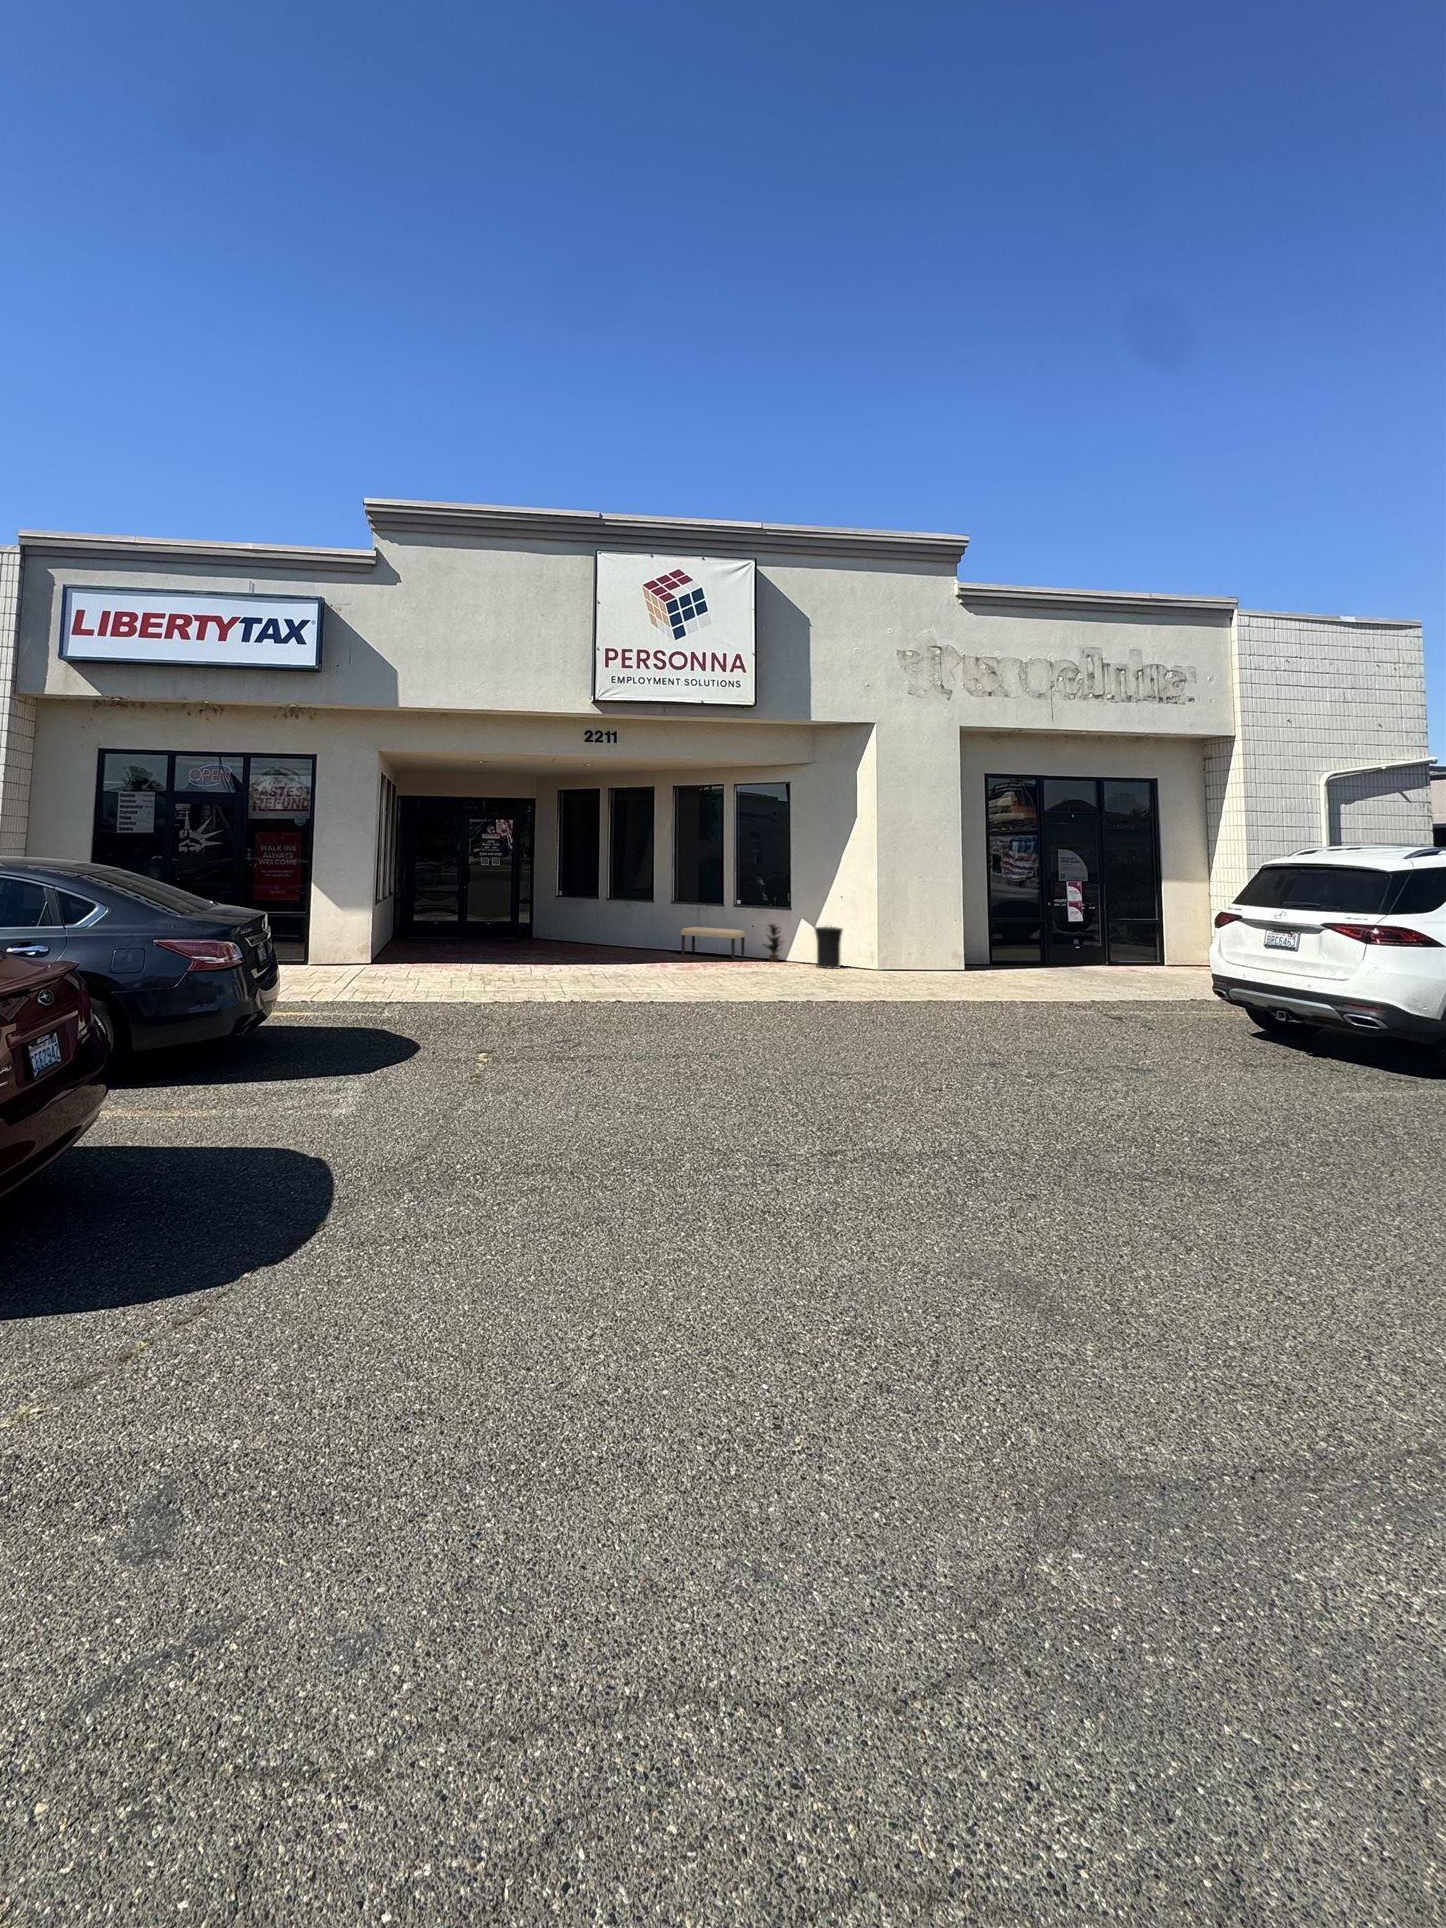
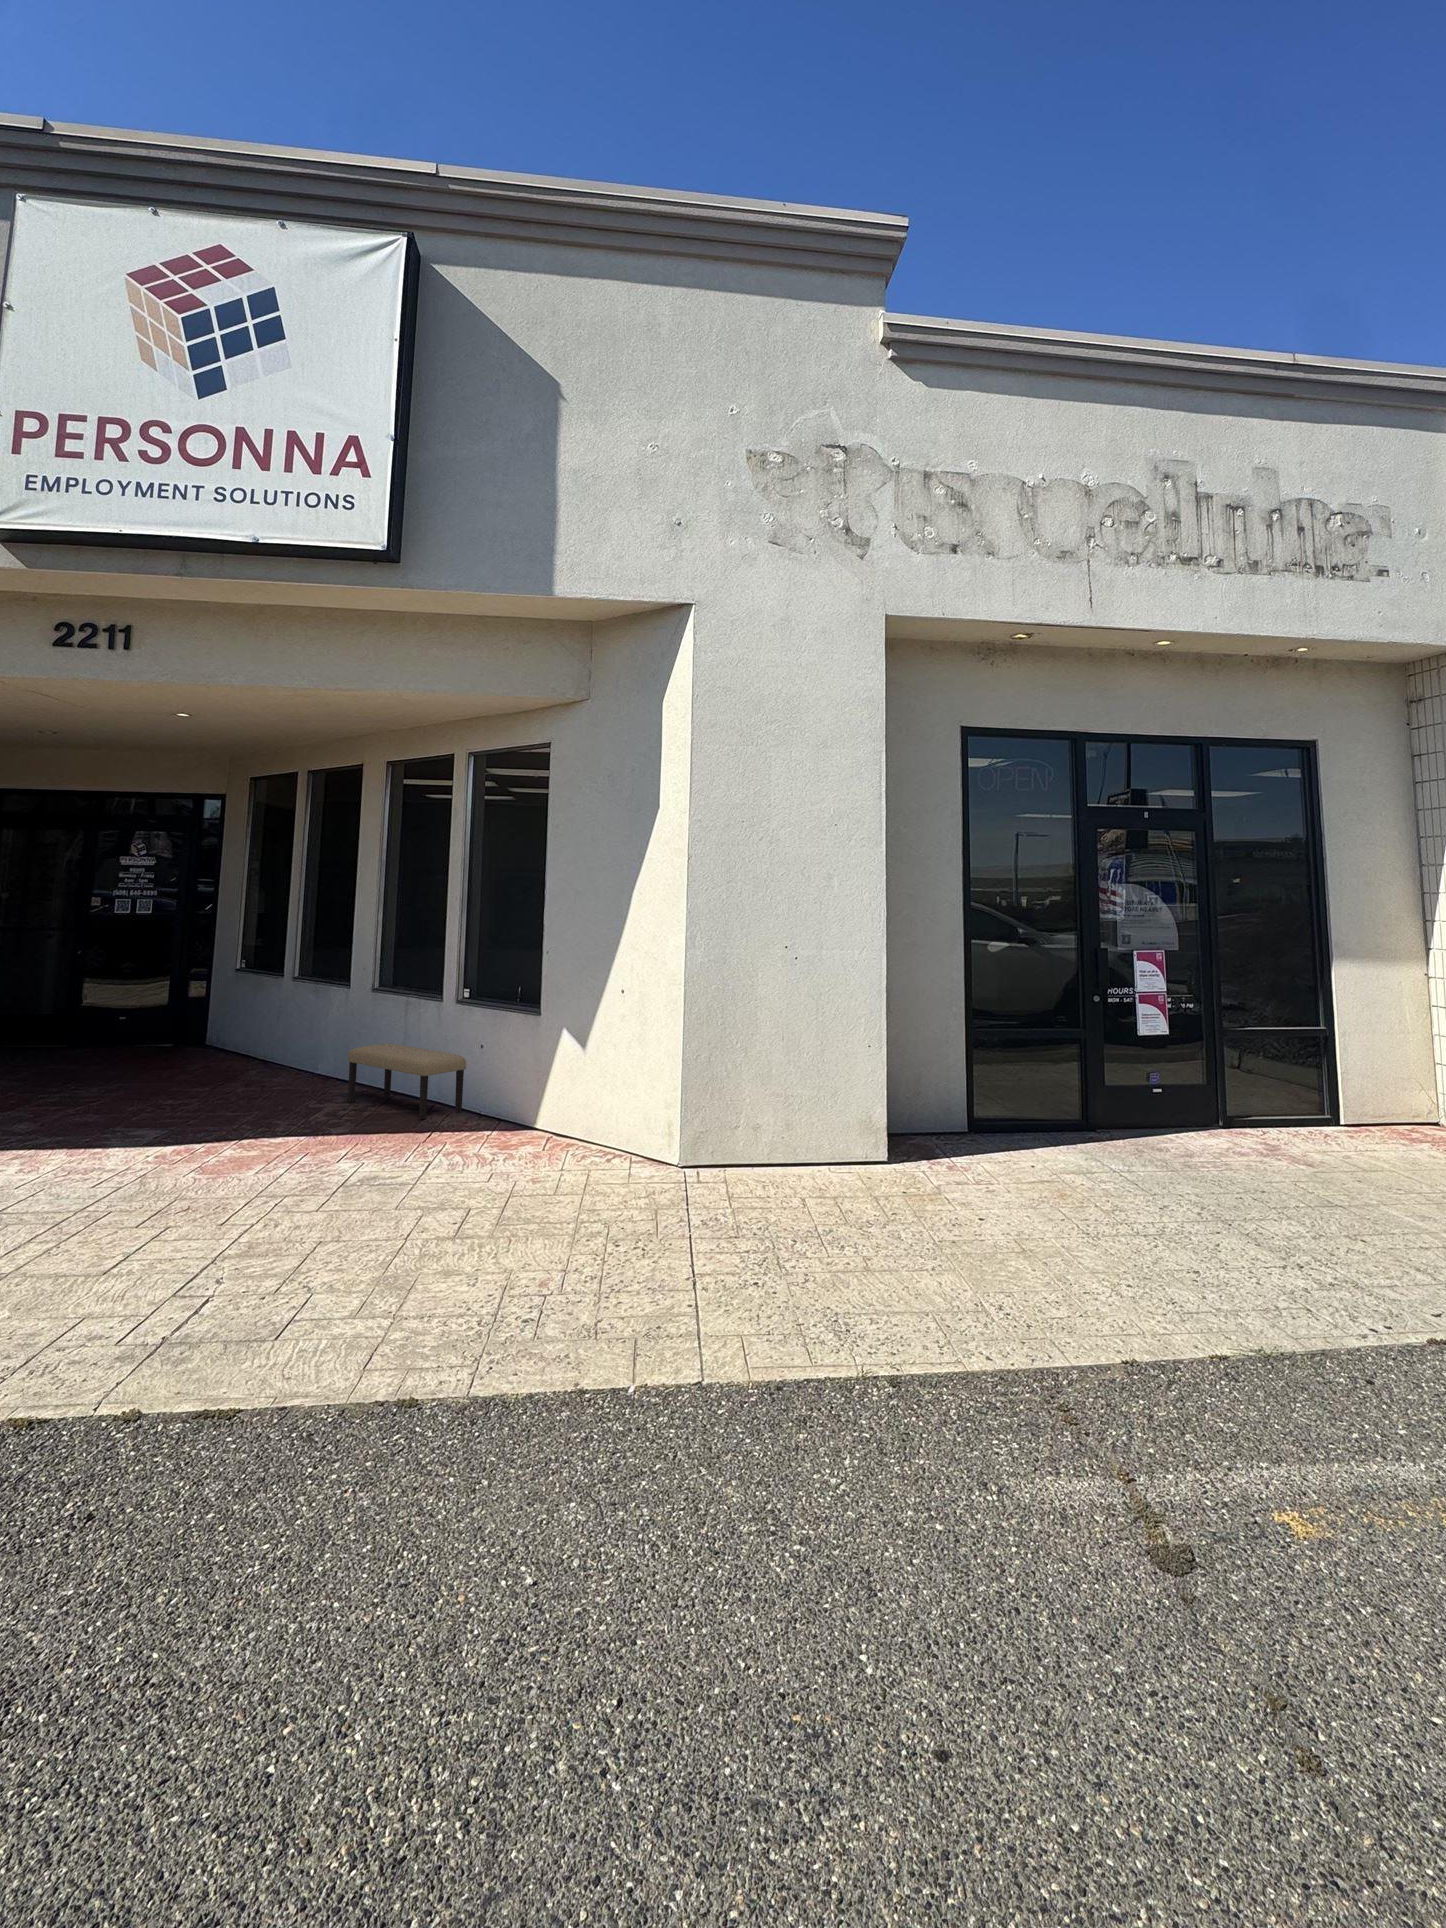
potted plant: present [764,924,781,962] -> none [469,1046,519,1132]
trash can: present [815,927,843,969] -> none [547,1057,612,1162]

